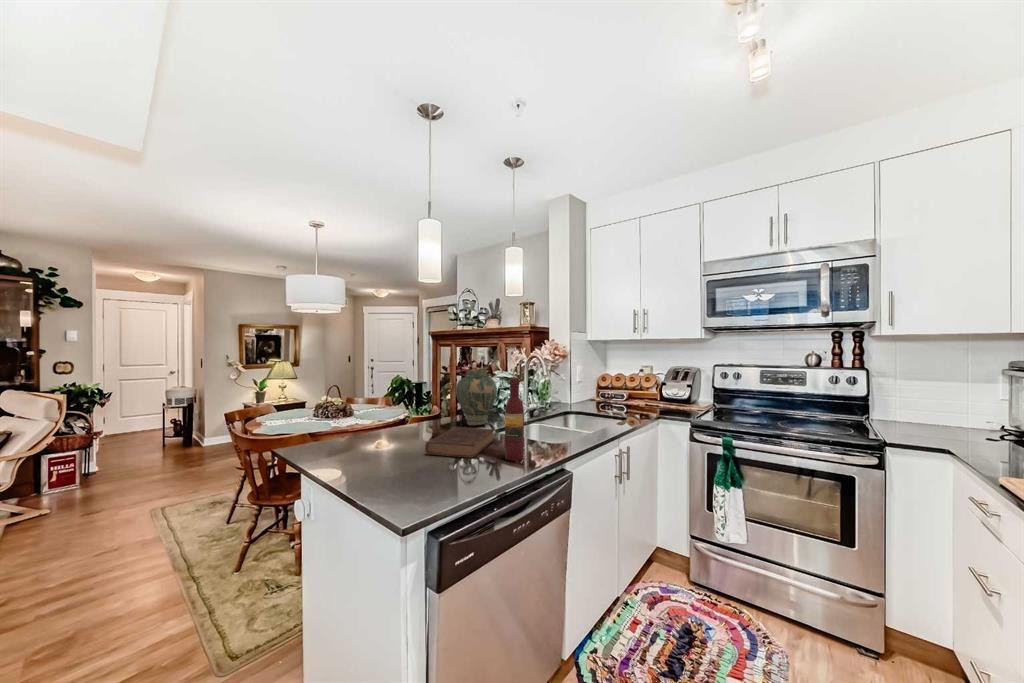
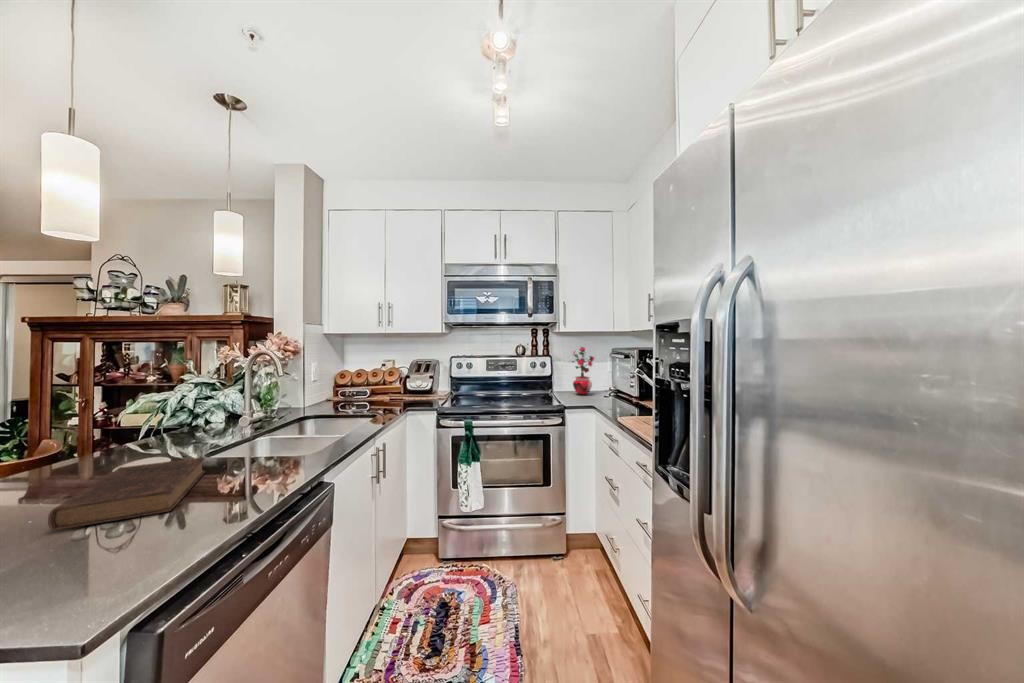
potted plant: none [902,357,963,432] -> present [572,347,594,395]
vase: present [456,368,497,425] -> none [112,370,199,459]
wine bottle: present [505,378,524,461] -> none [235,380,267,498]

